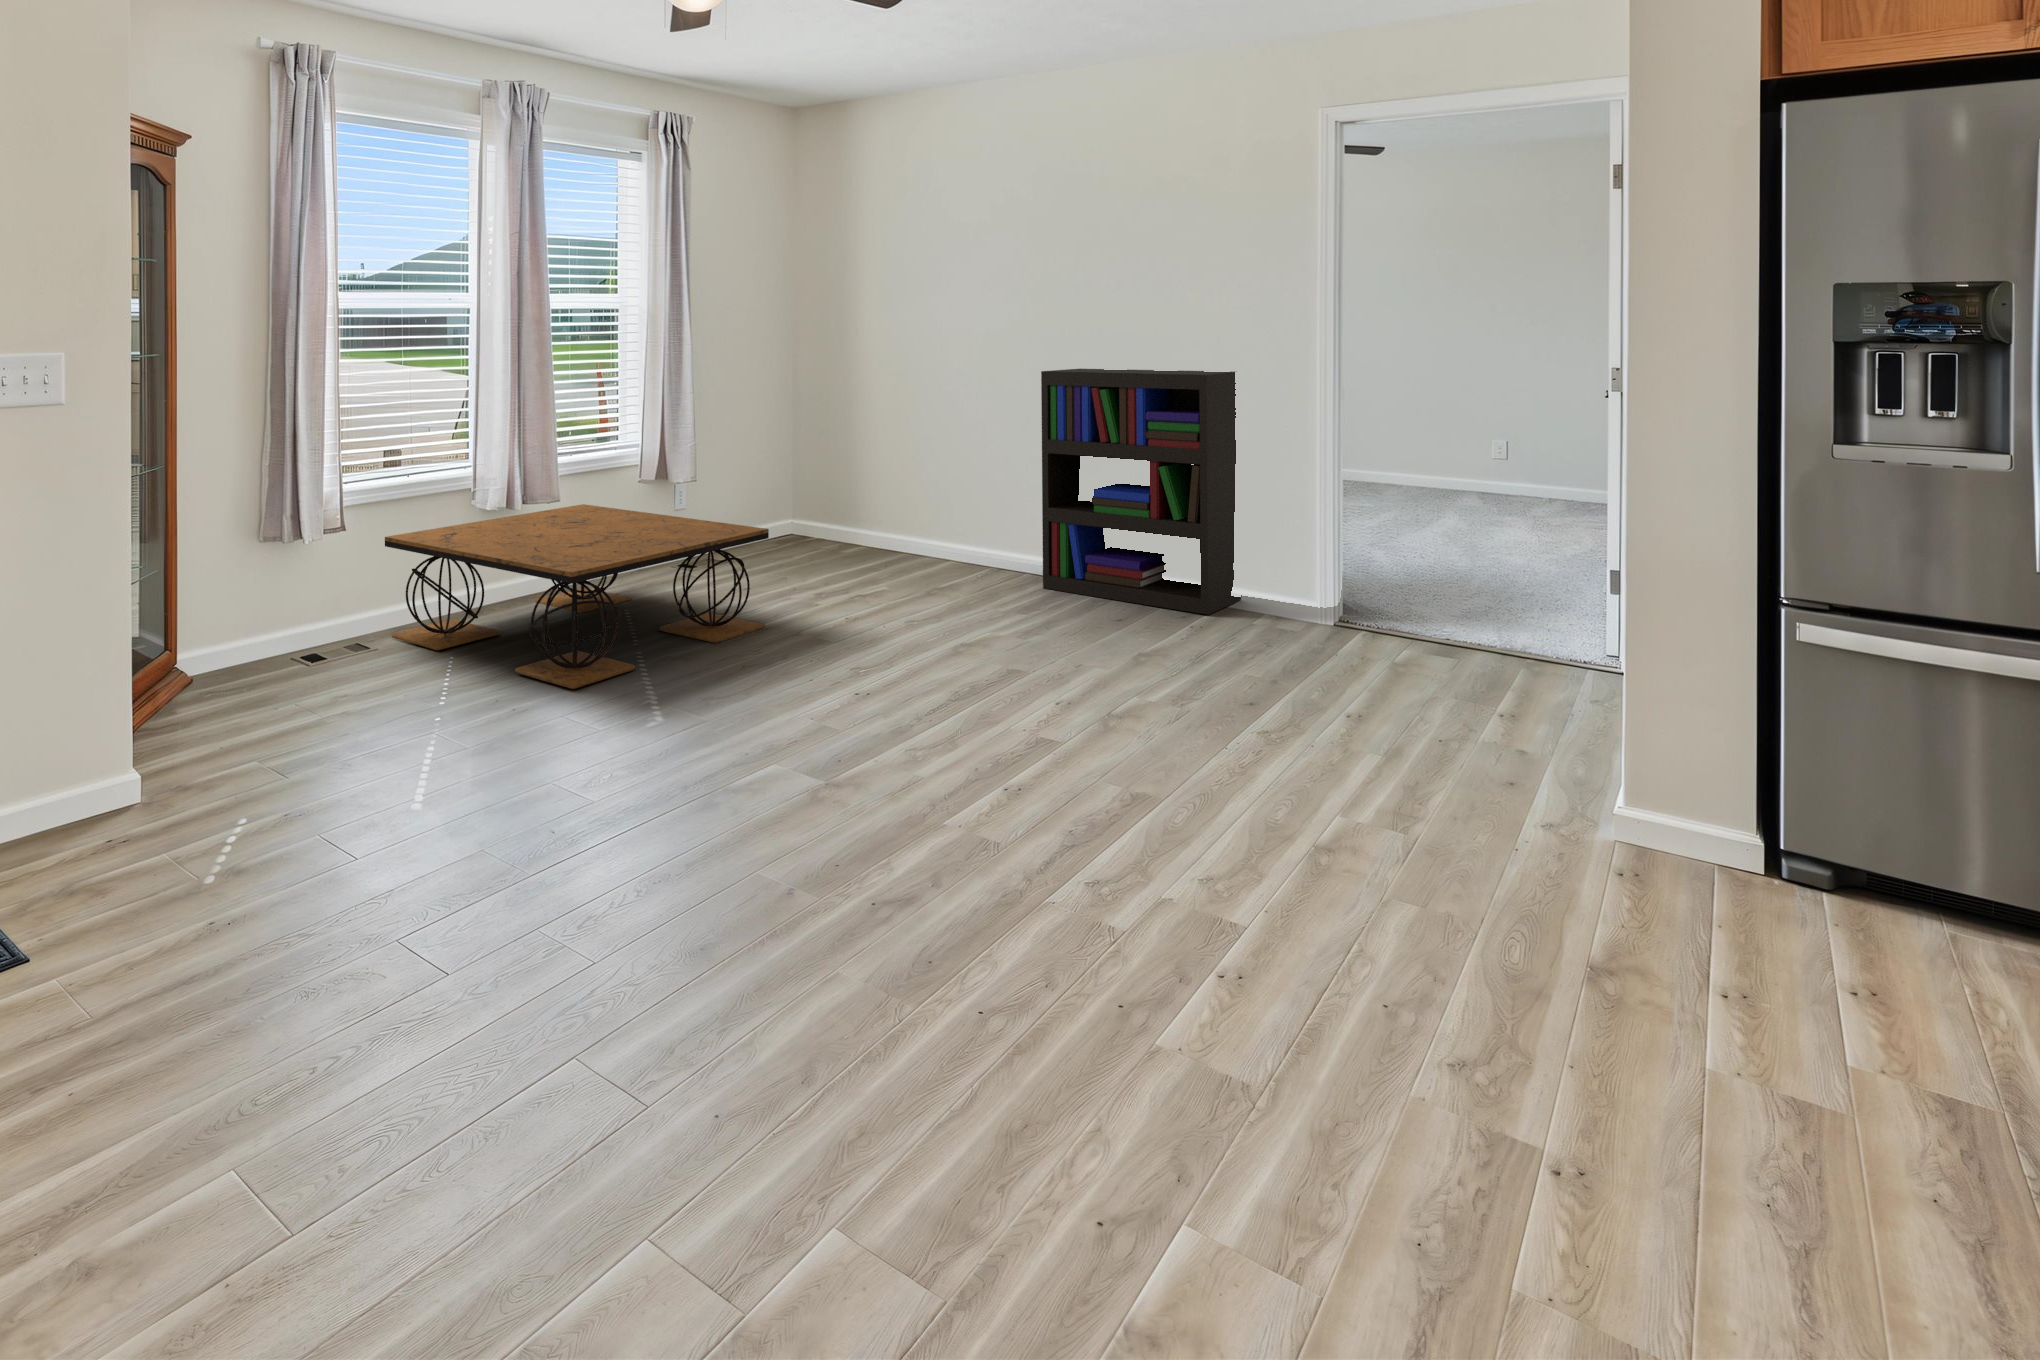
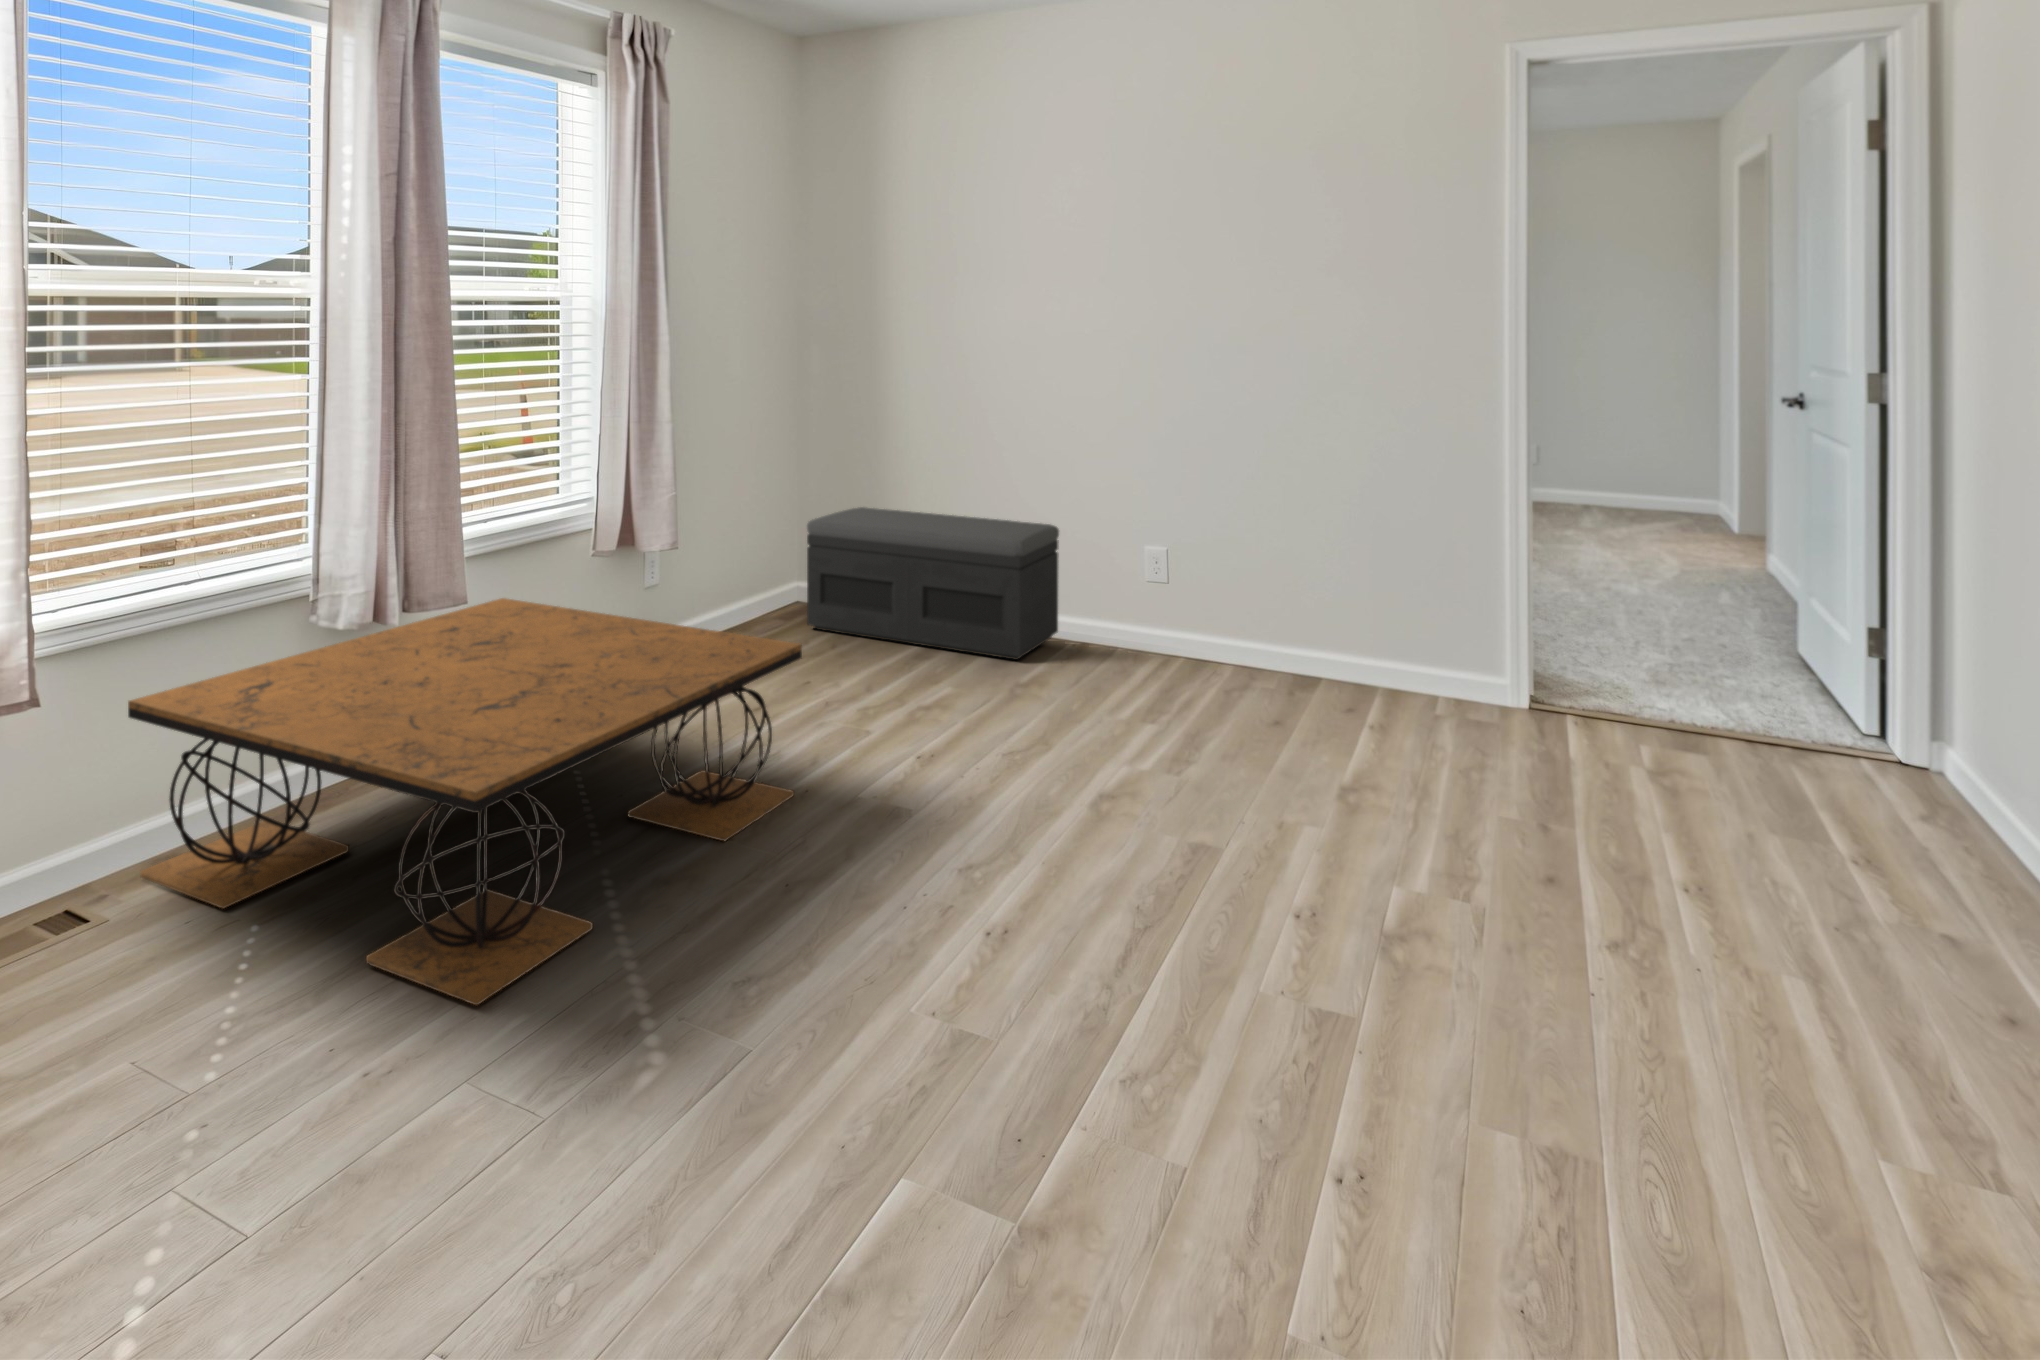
bookshelf: present [1041,369,1241,615] -> none [1151,389,1402,723]
storage bench: none [797,462,988,571] -> present [807,507,1059,660]

